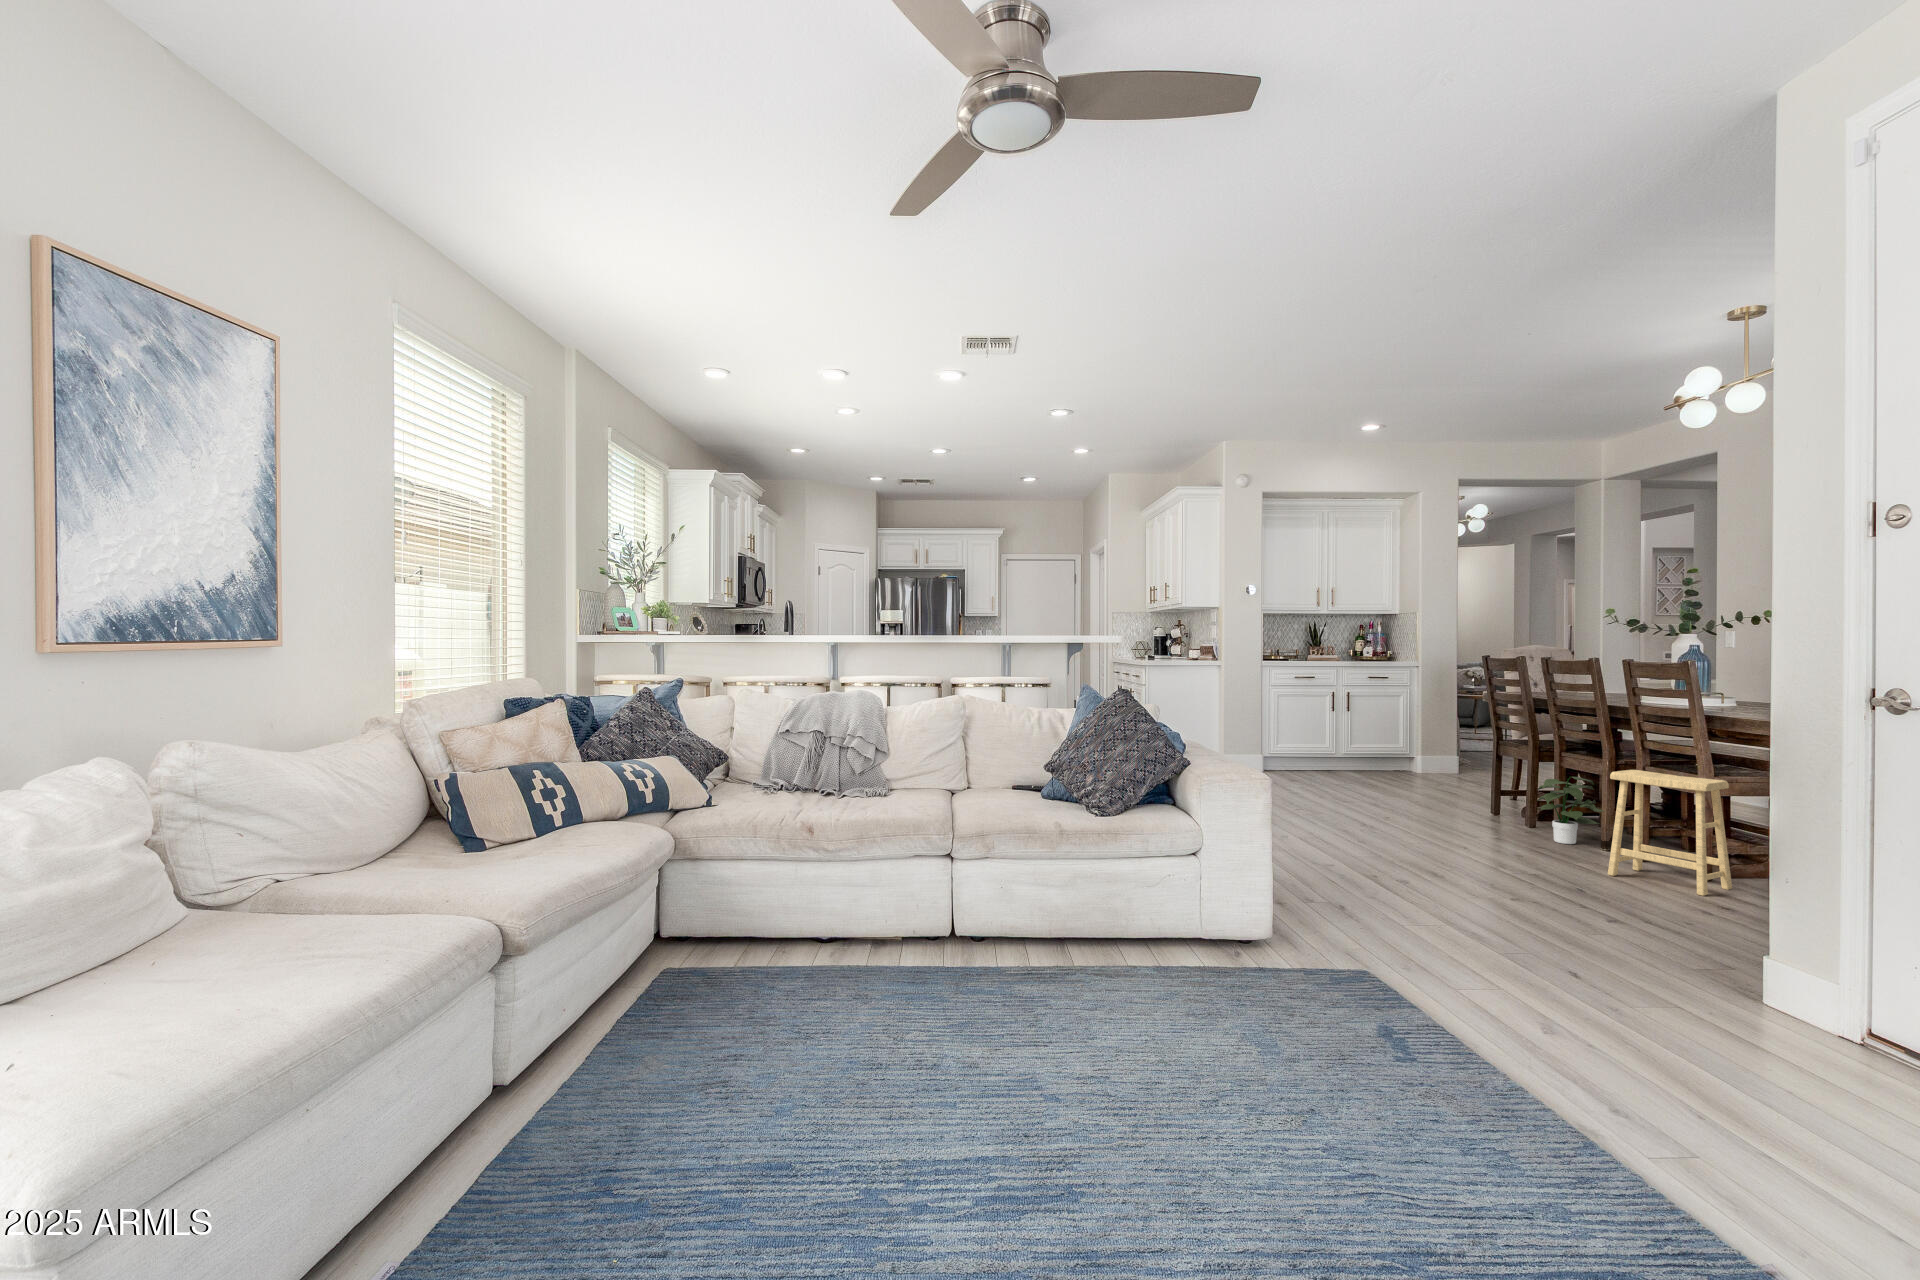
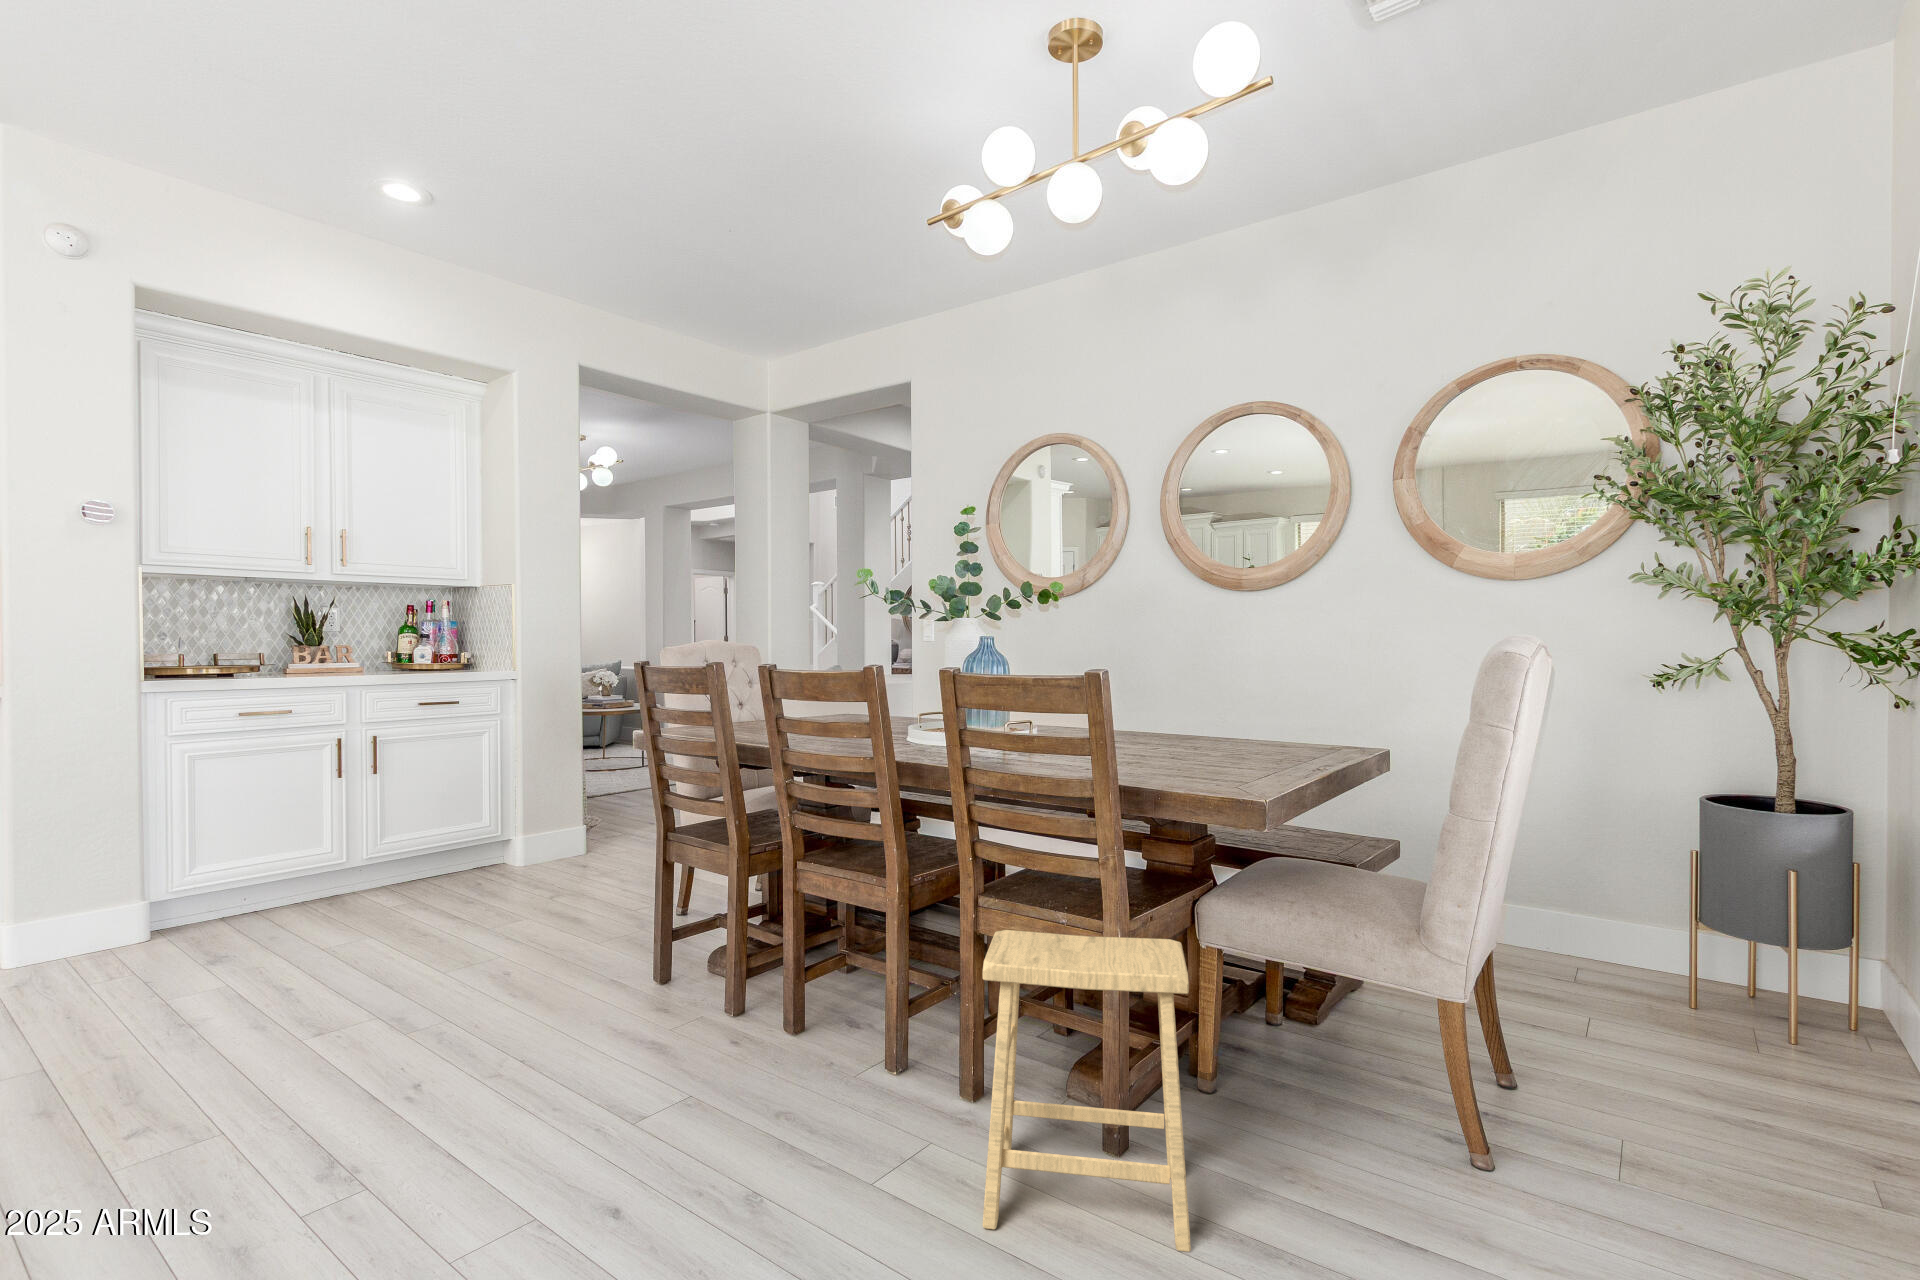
potted plant: present [1537,777,1603,844] -> none [769,921,903,1076]

